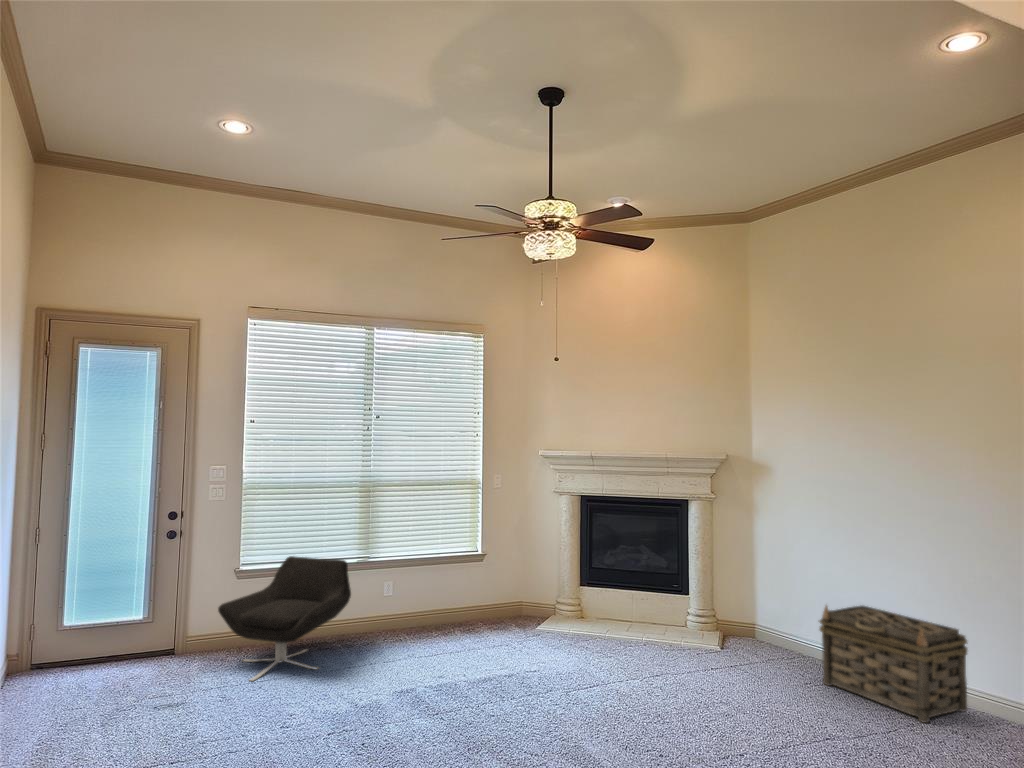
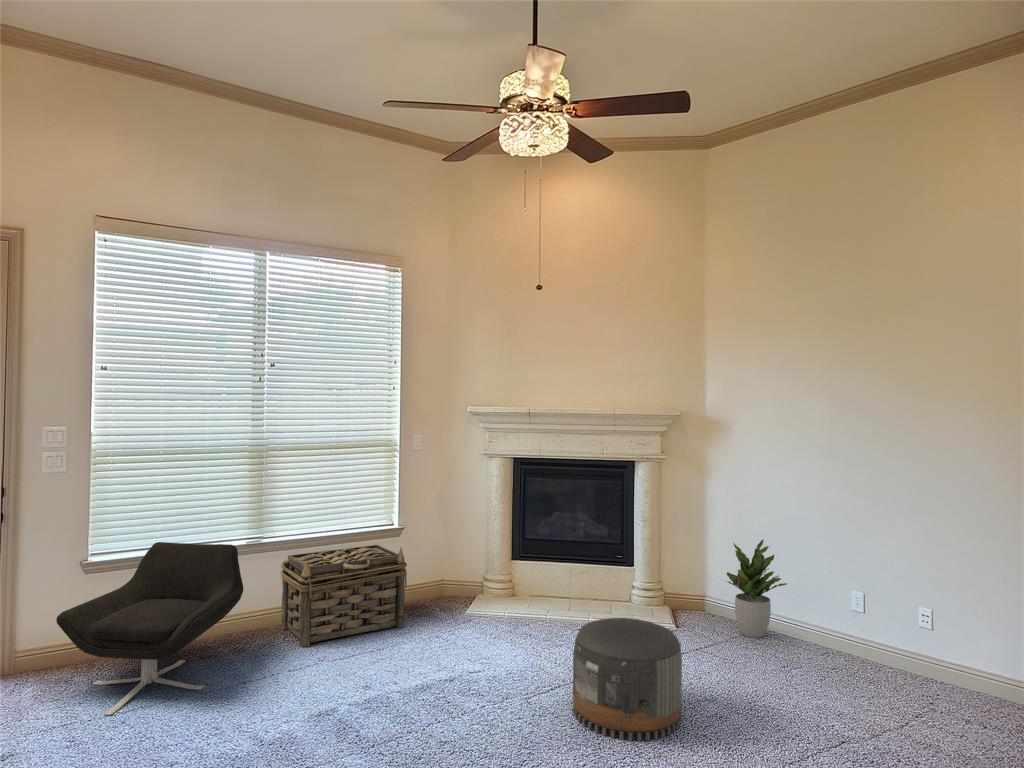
potted plant: none [761,571,822,662] -> present [727,539,787,638]
basket: present [819,606,967,723] -> present [281,545,407,647]
pouf: none [602,629,693,728] -> present [572,618,682,741]

